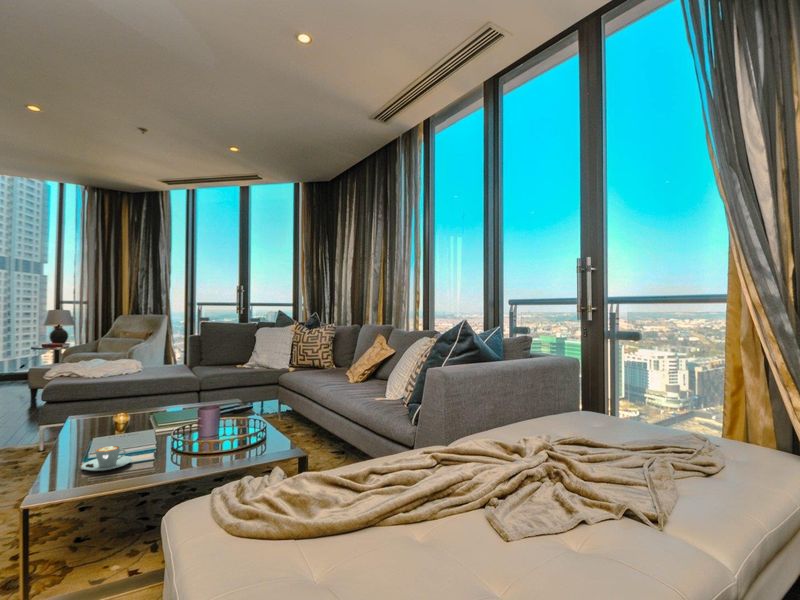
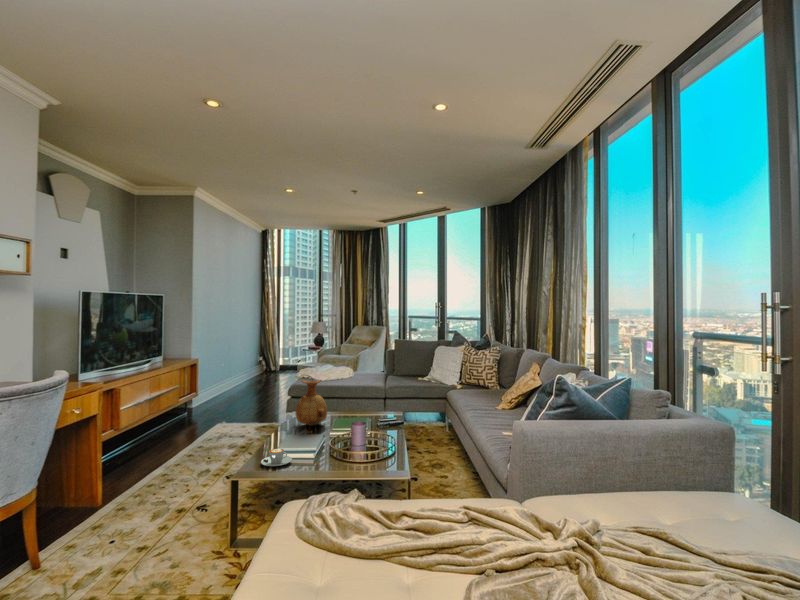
vase: none [100,360,150,423] -> present [296,380,327,426]

